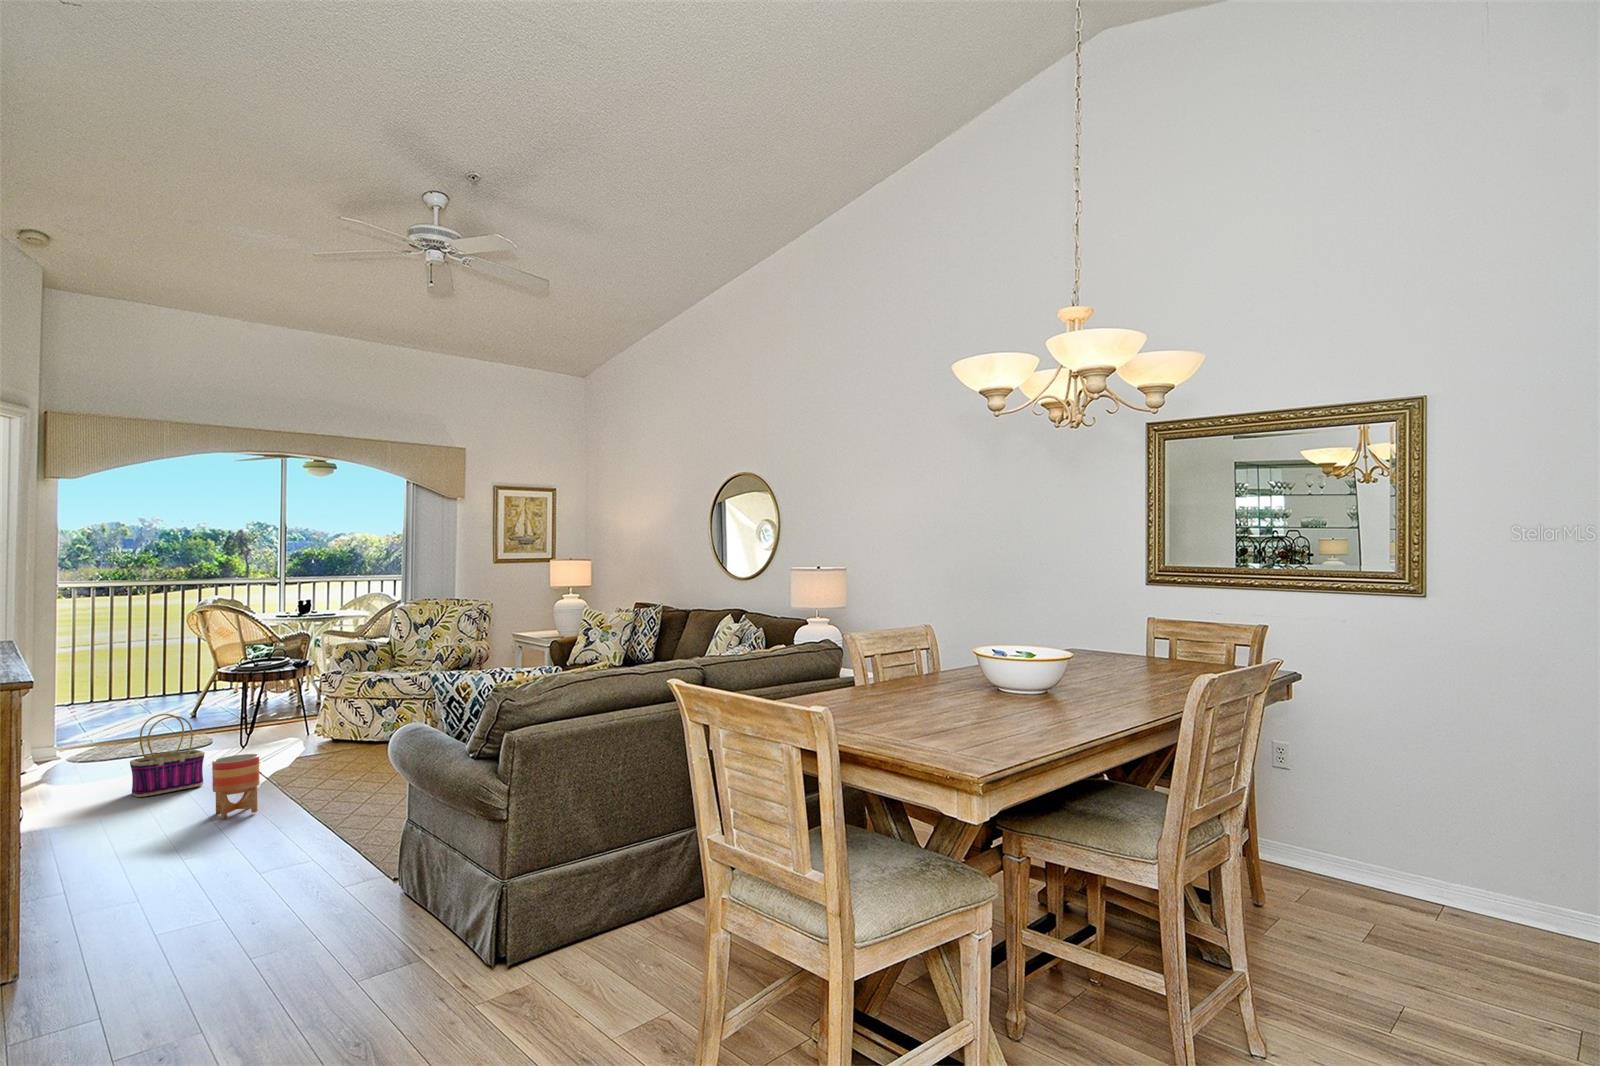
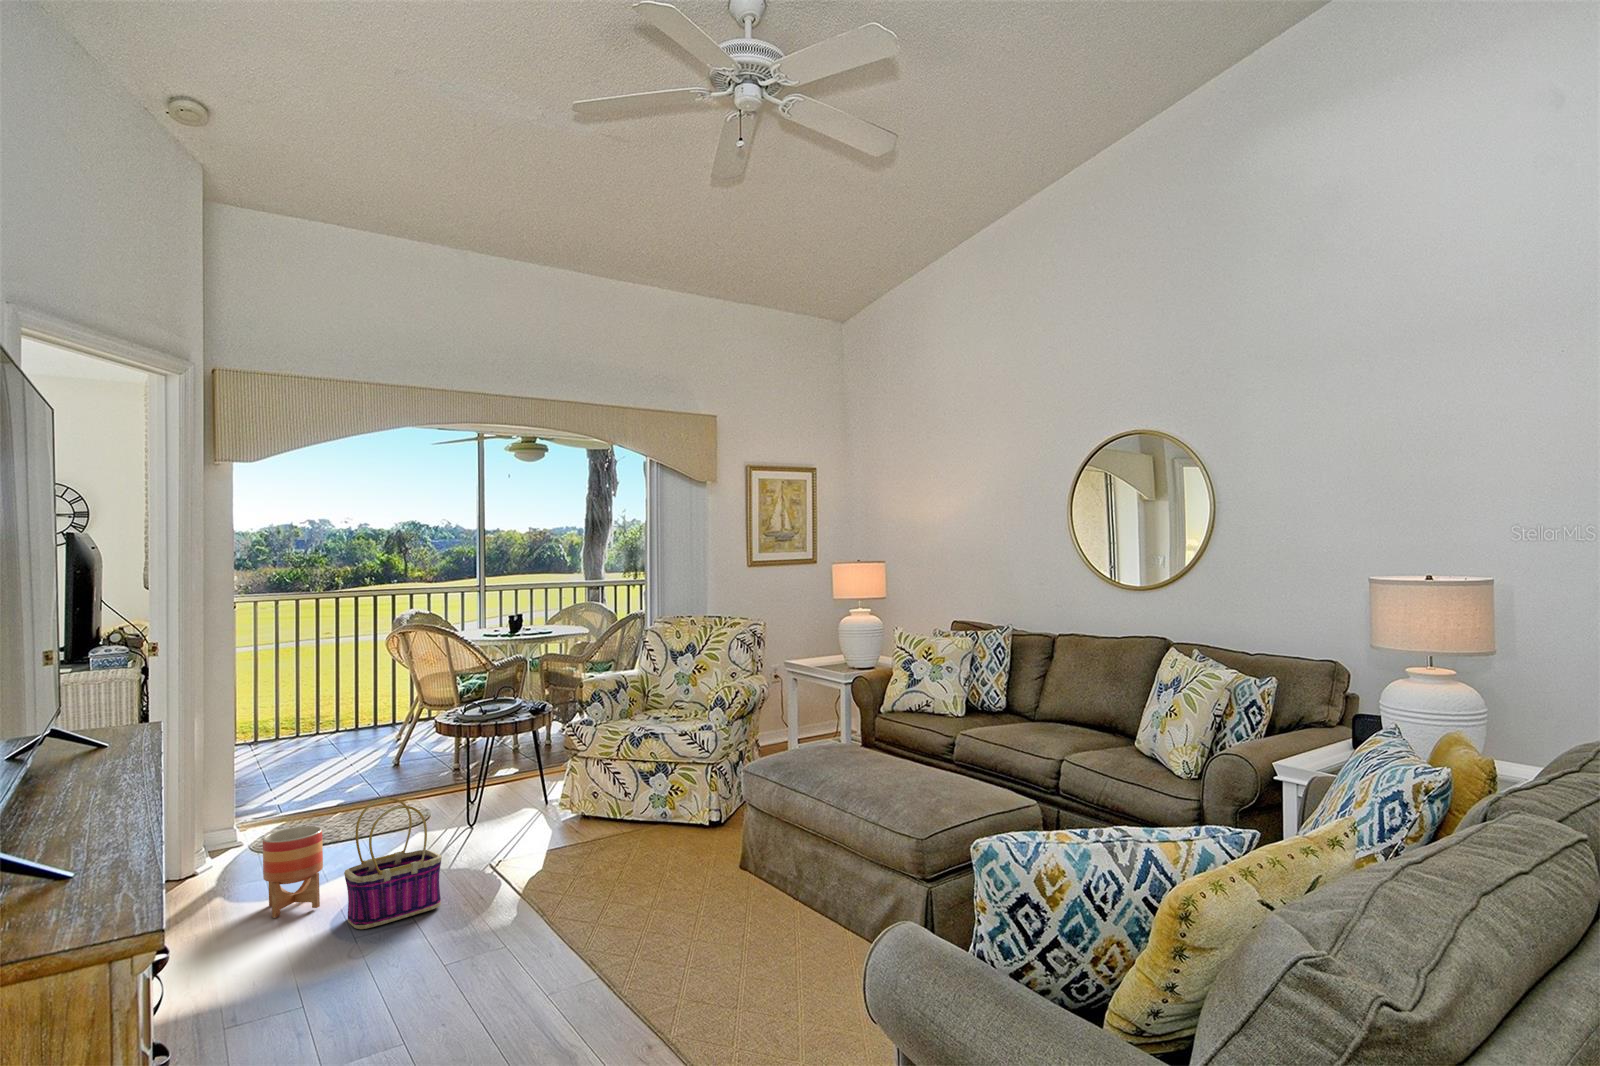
planter: present [212,754,260,819] -> present [263,826,323,918]

